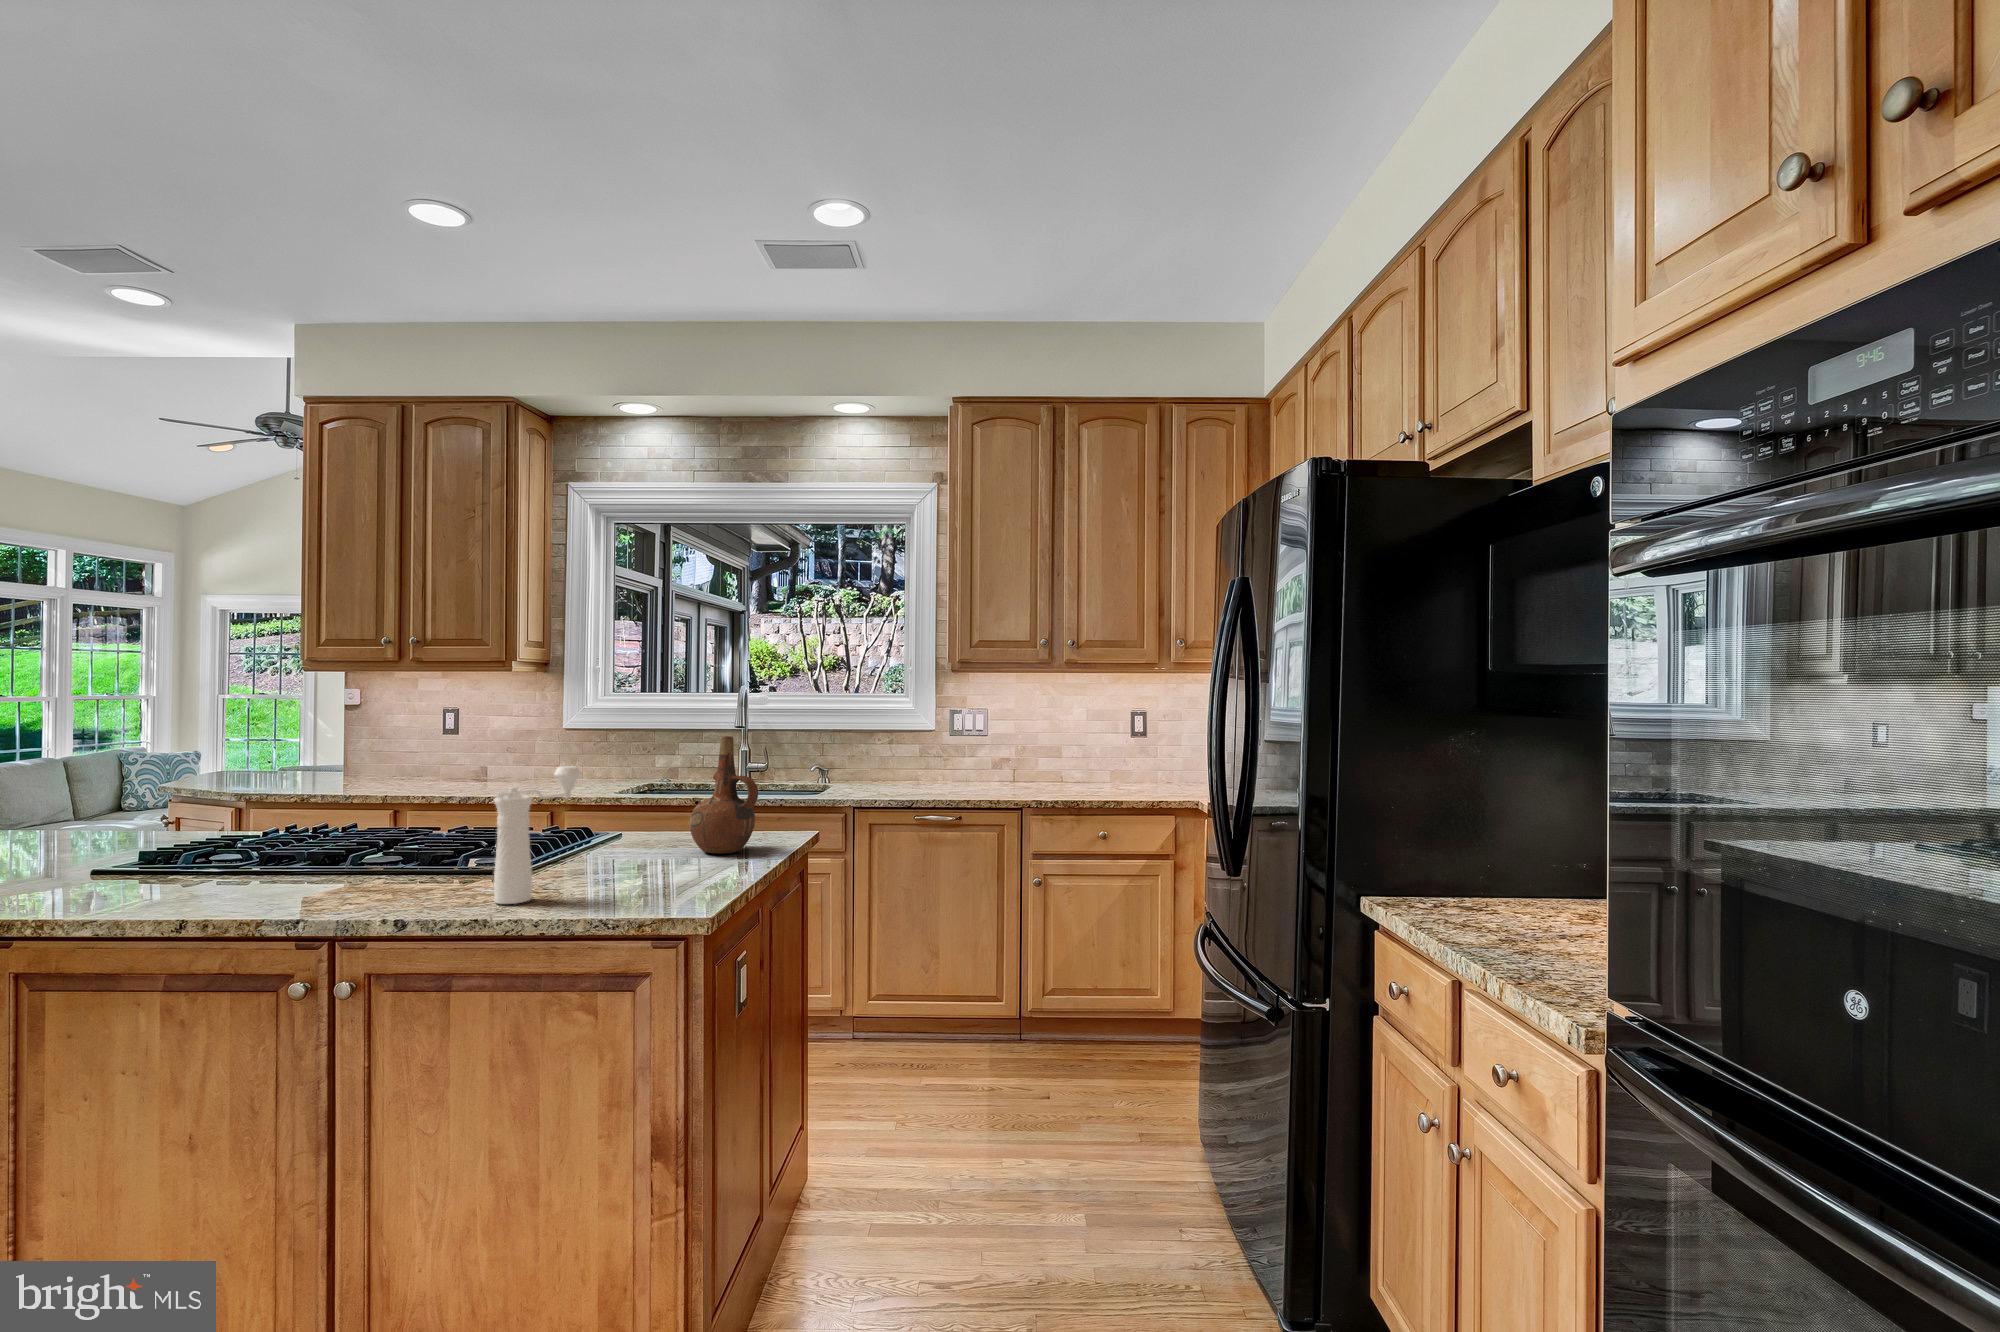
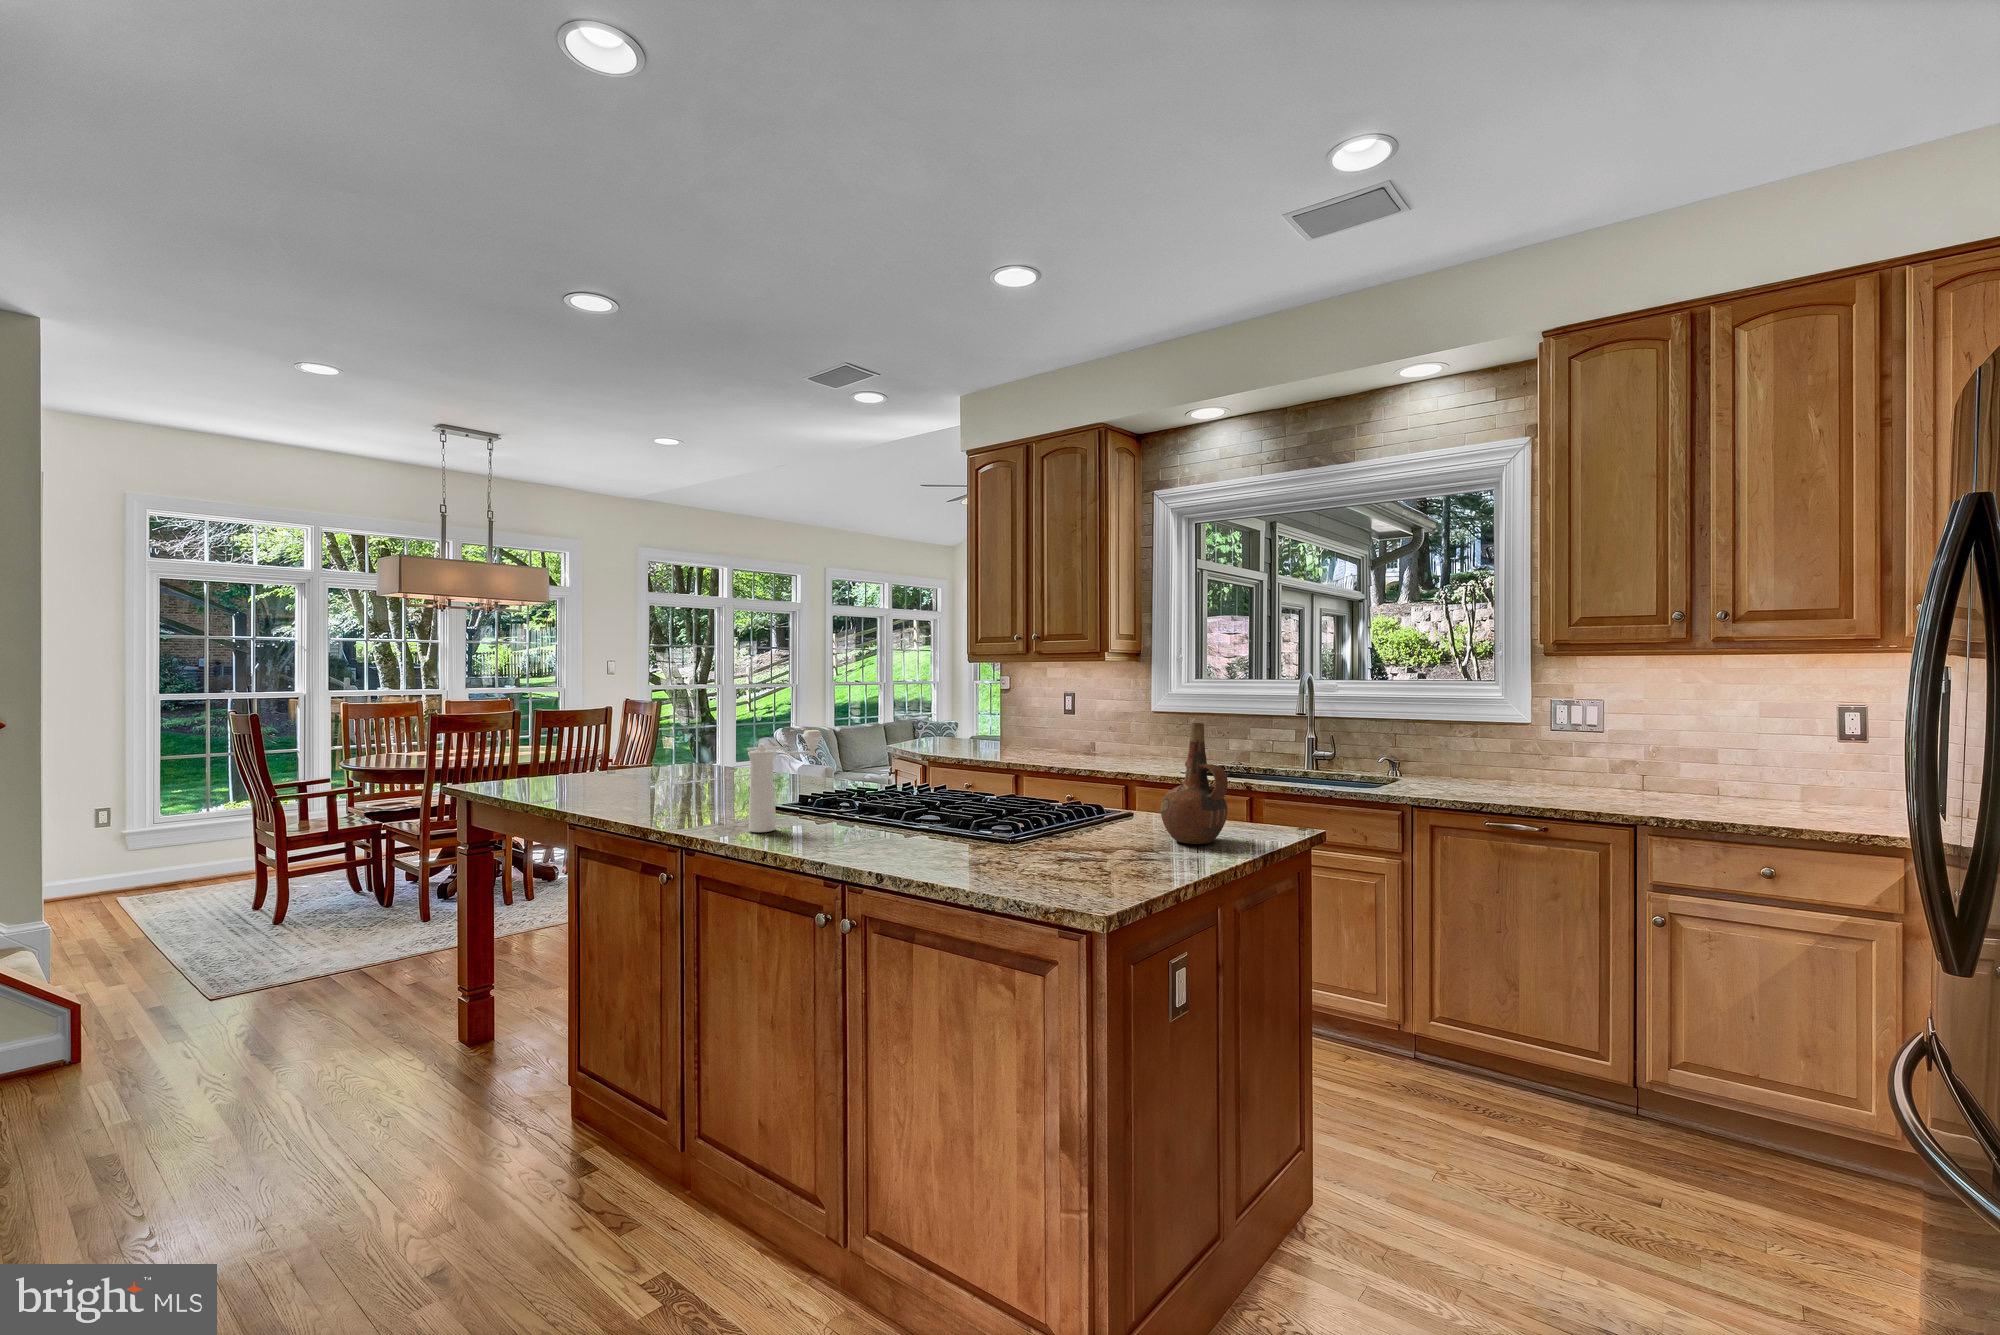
pepper mill: present [494,766,581,904] -> present [747,730,822,832]

